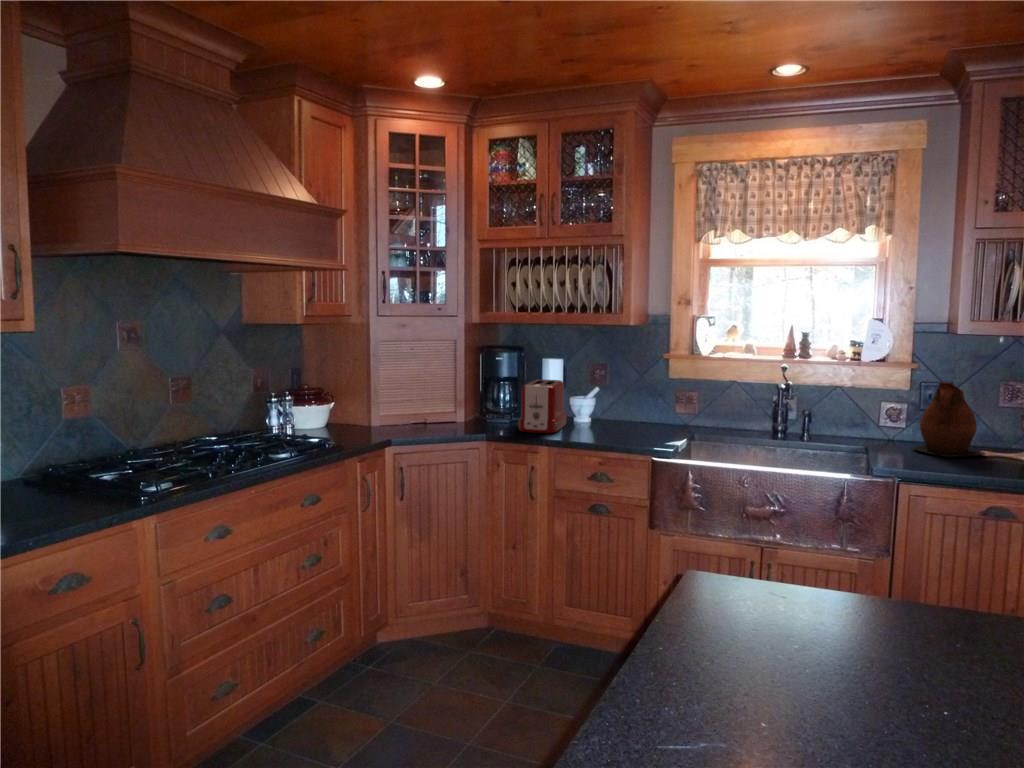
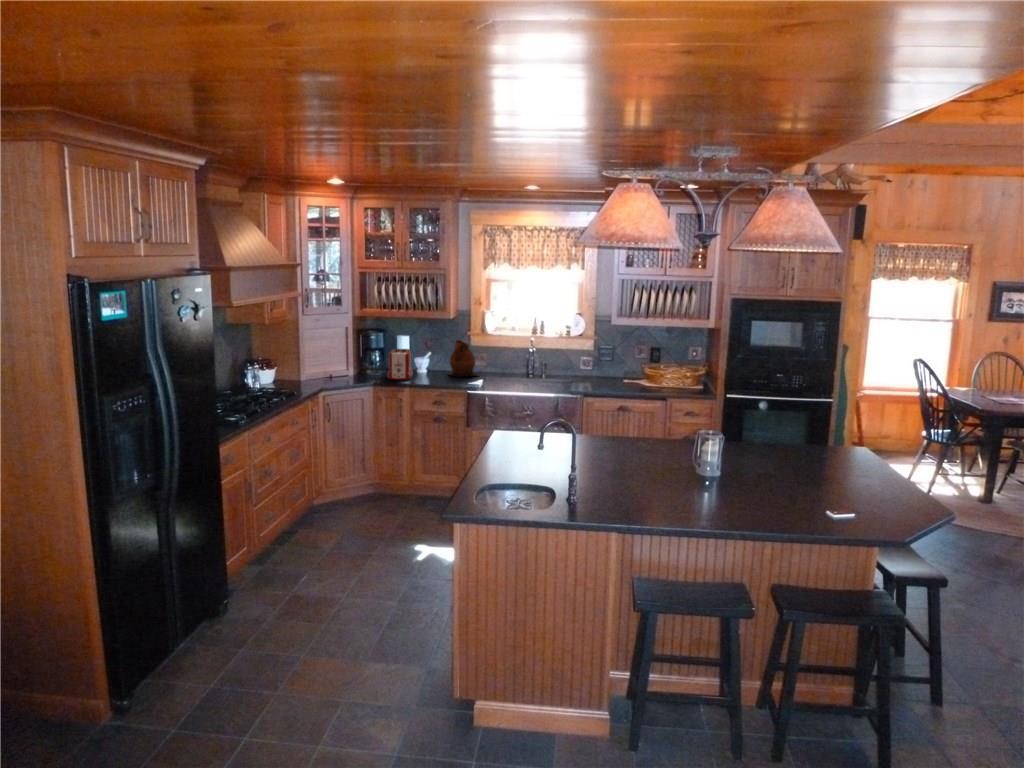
ceramic pitcher: present [914,382,985,457] -> present [448,340,479,377]

